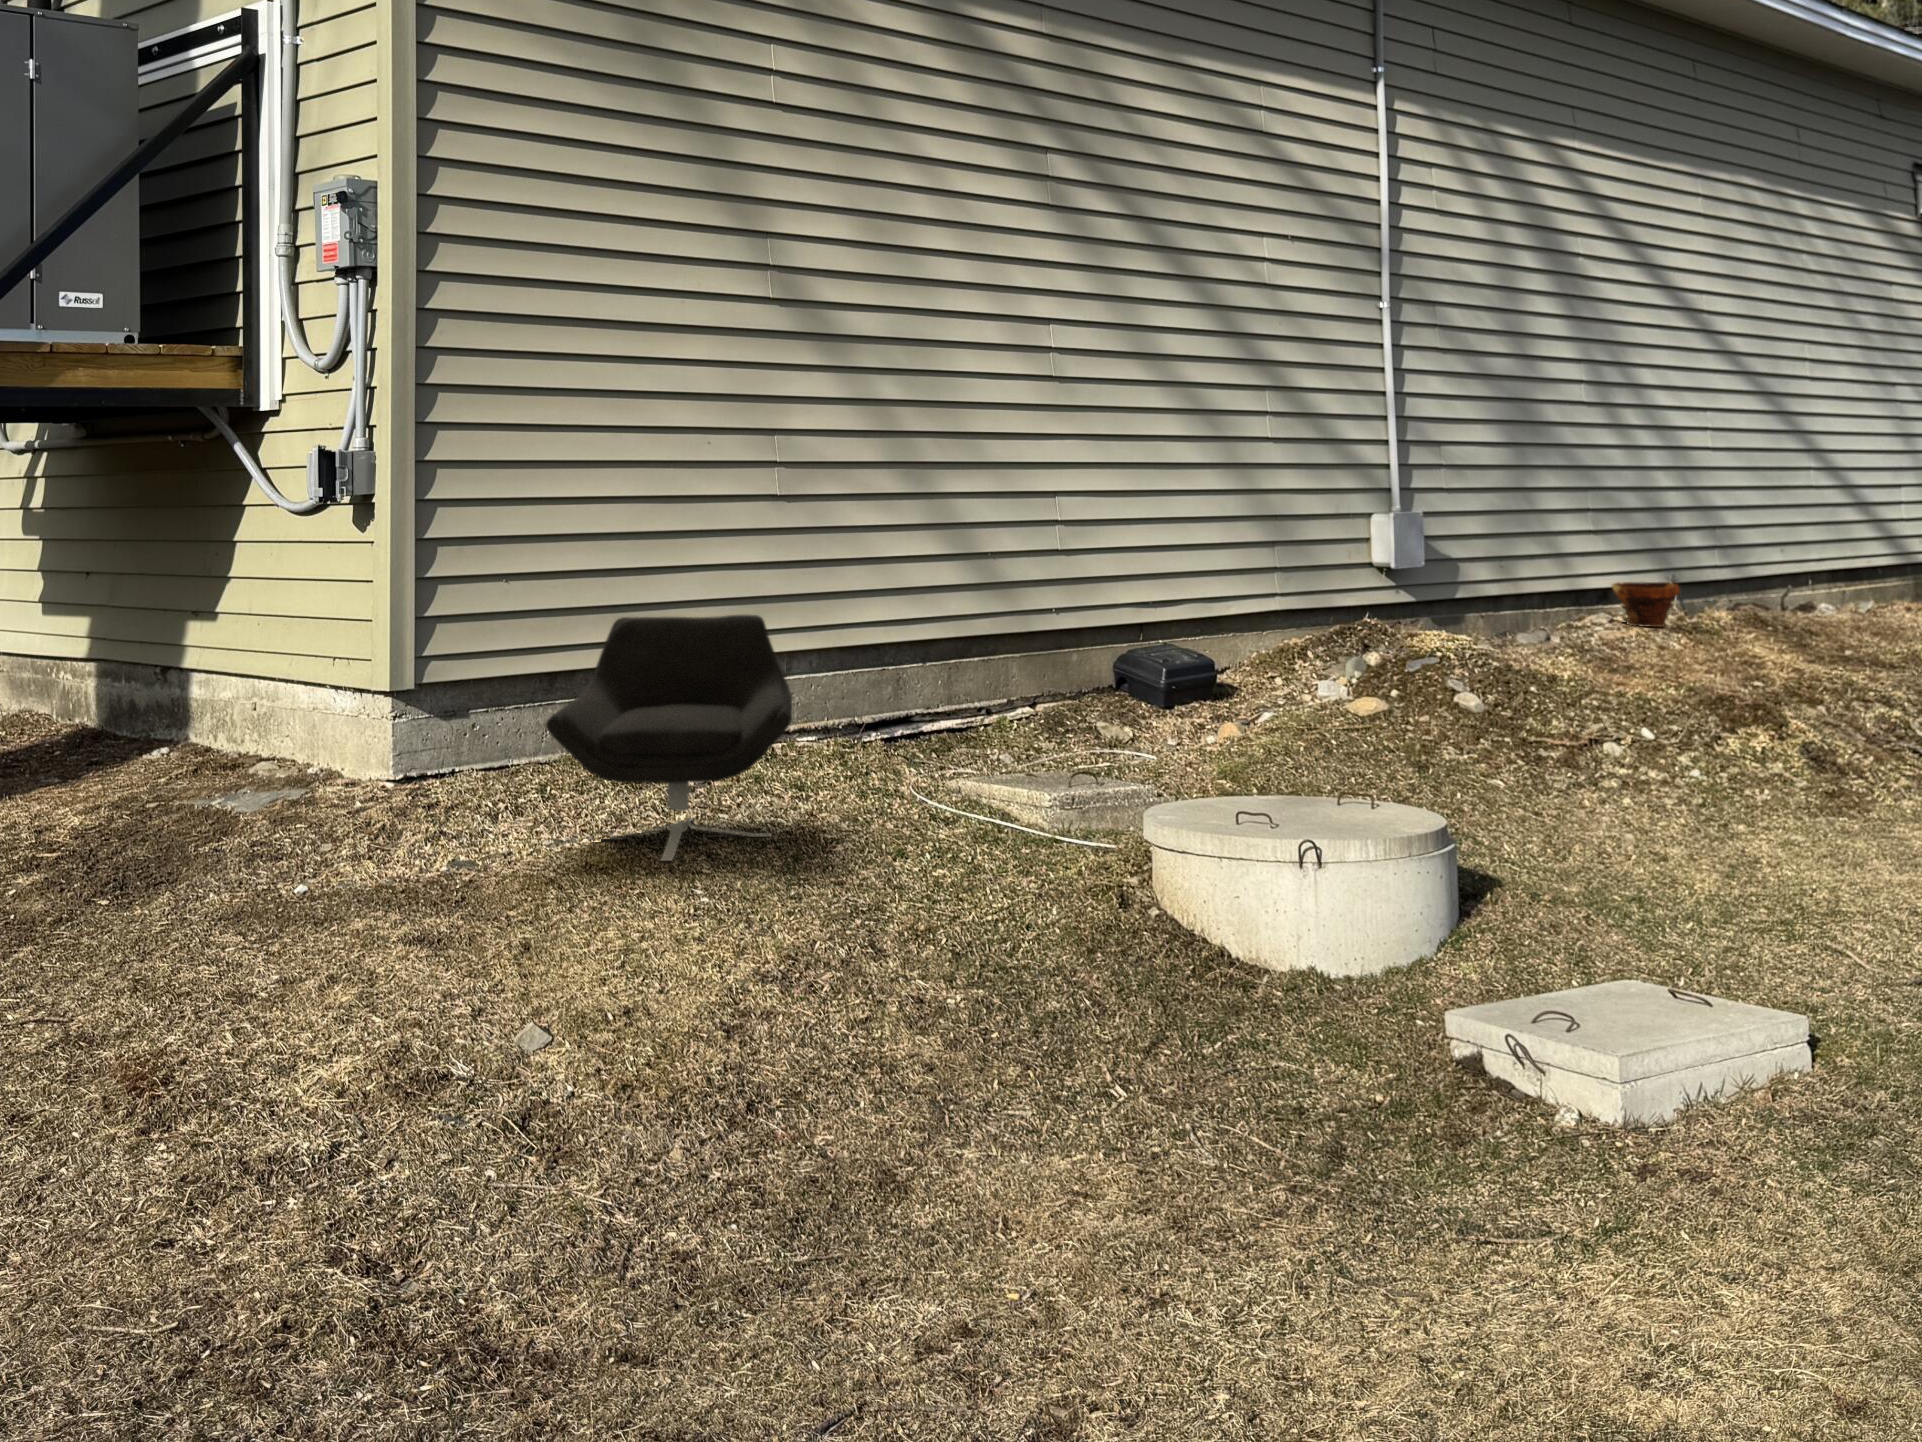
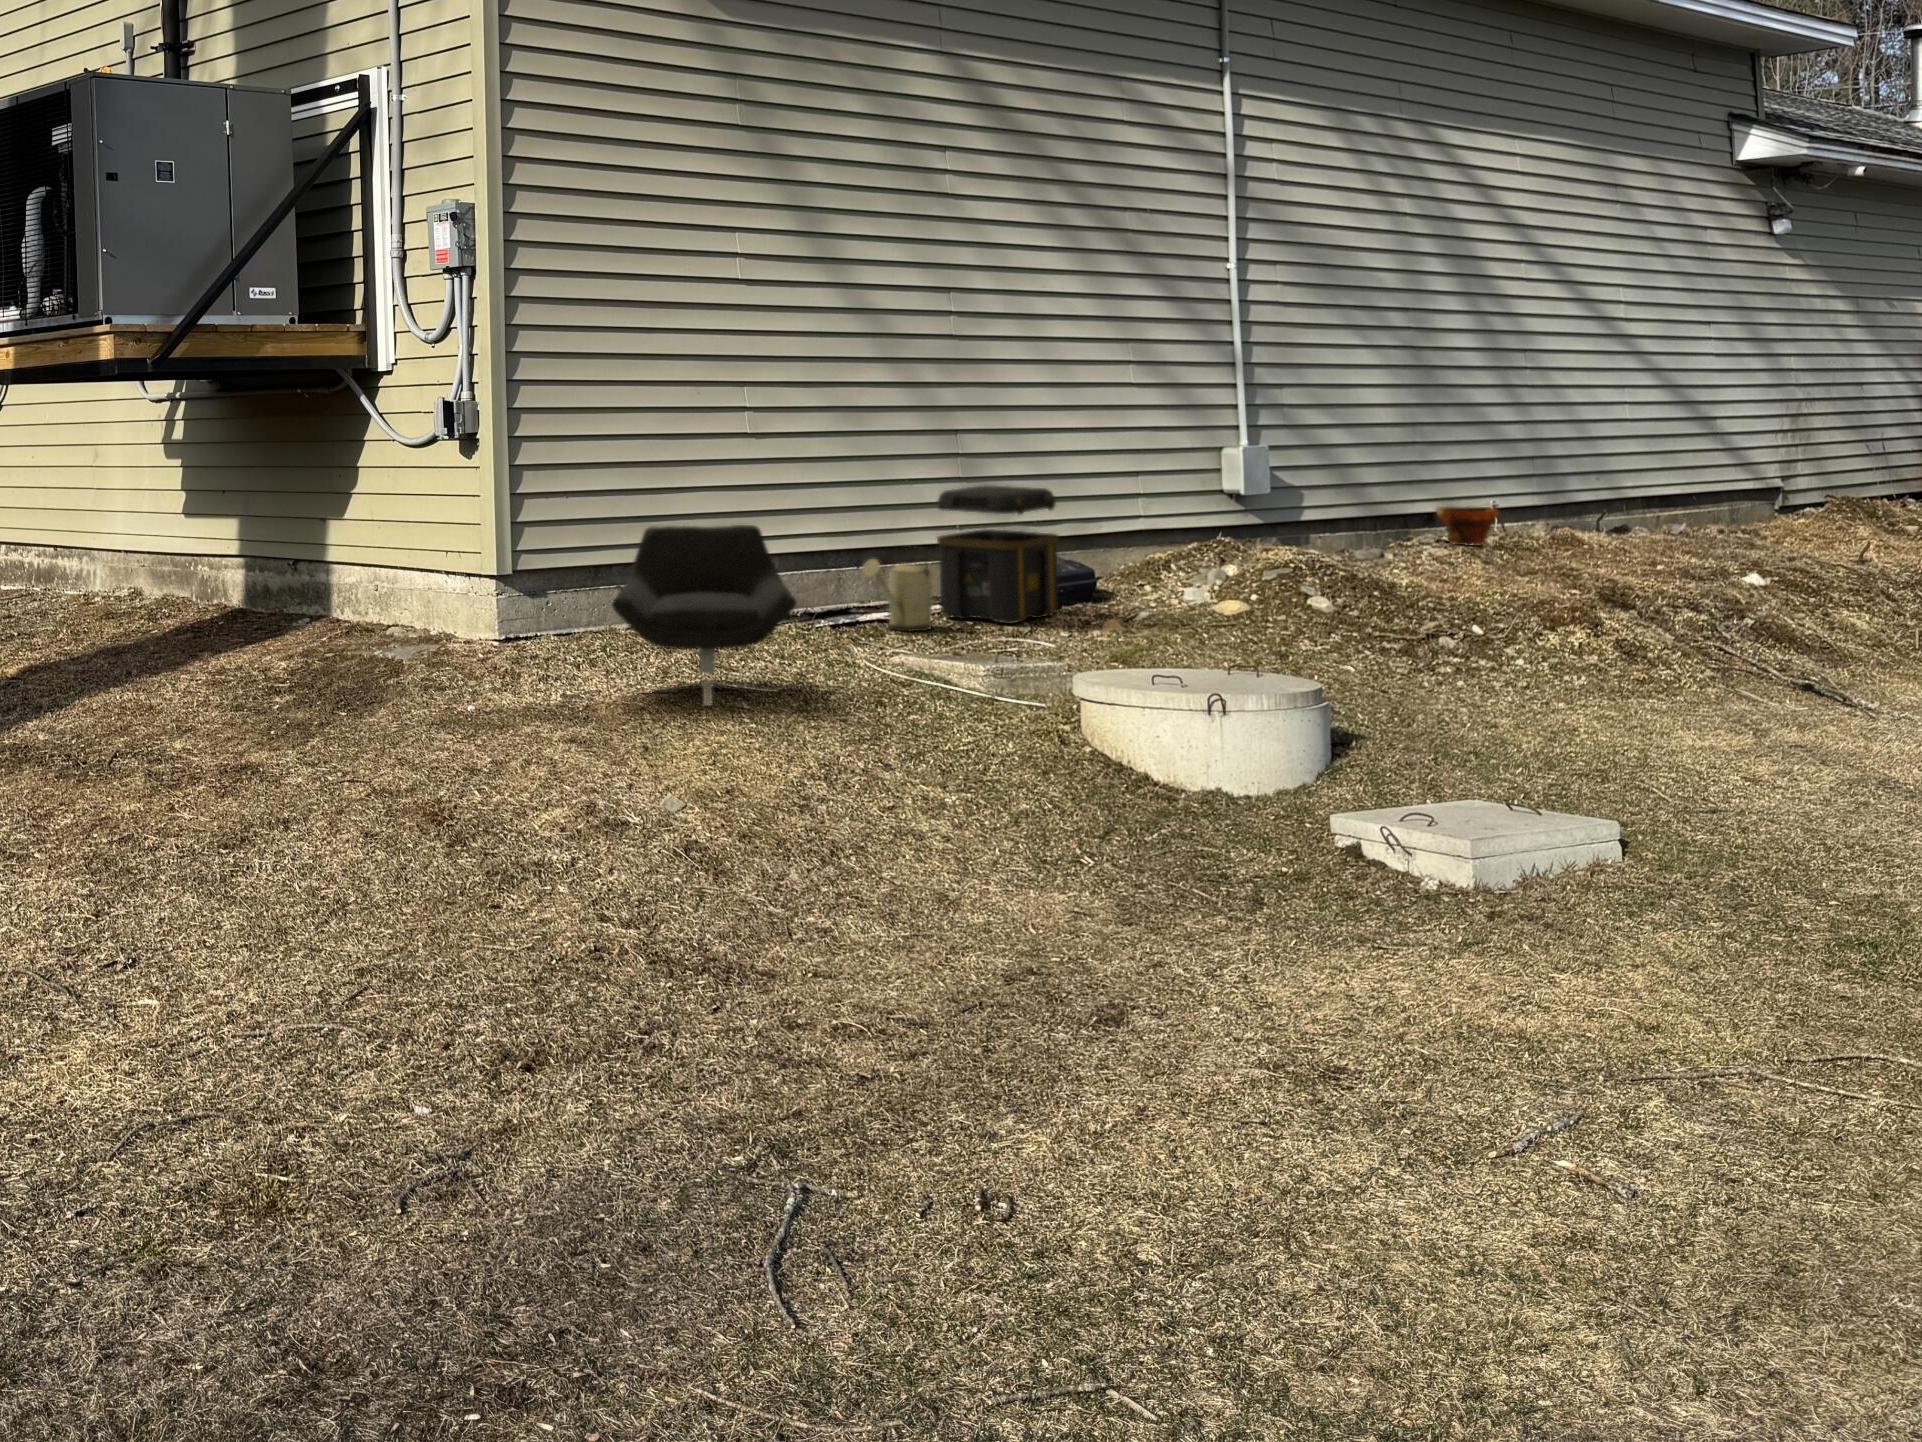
toolbox: none [1016,561,1164,734] -> present [937,486,1058,624]
watering can: none [915,637,1005,746] -> present [862,558,932,631]

